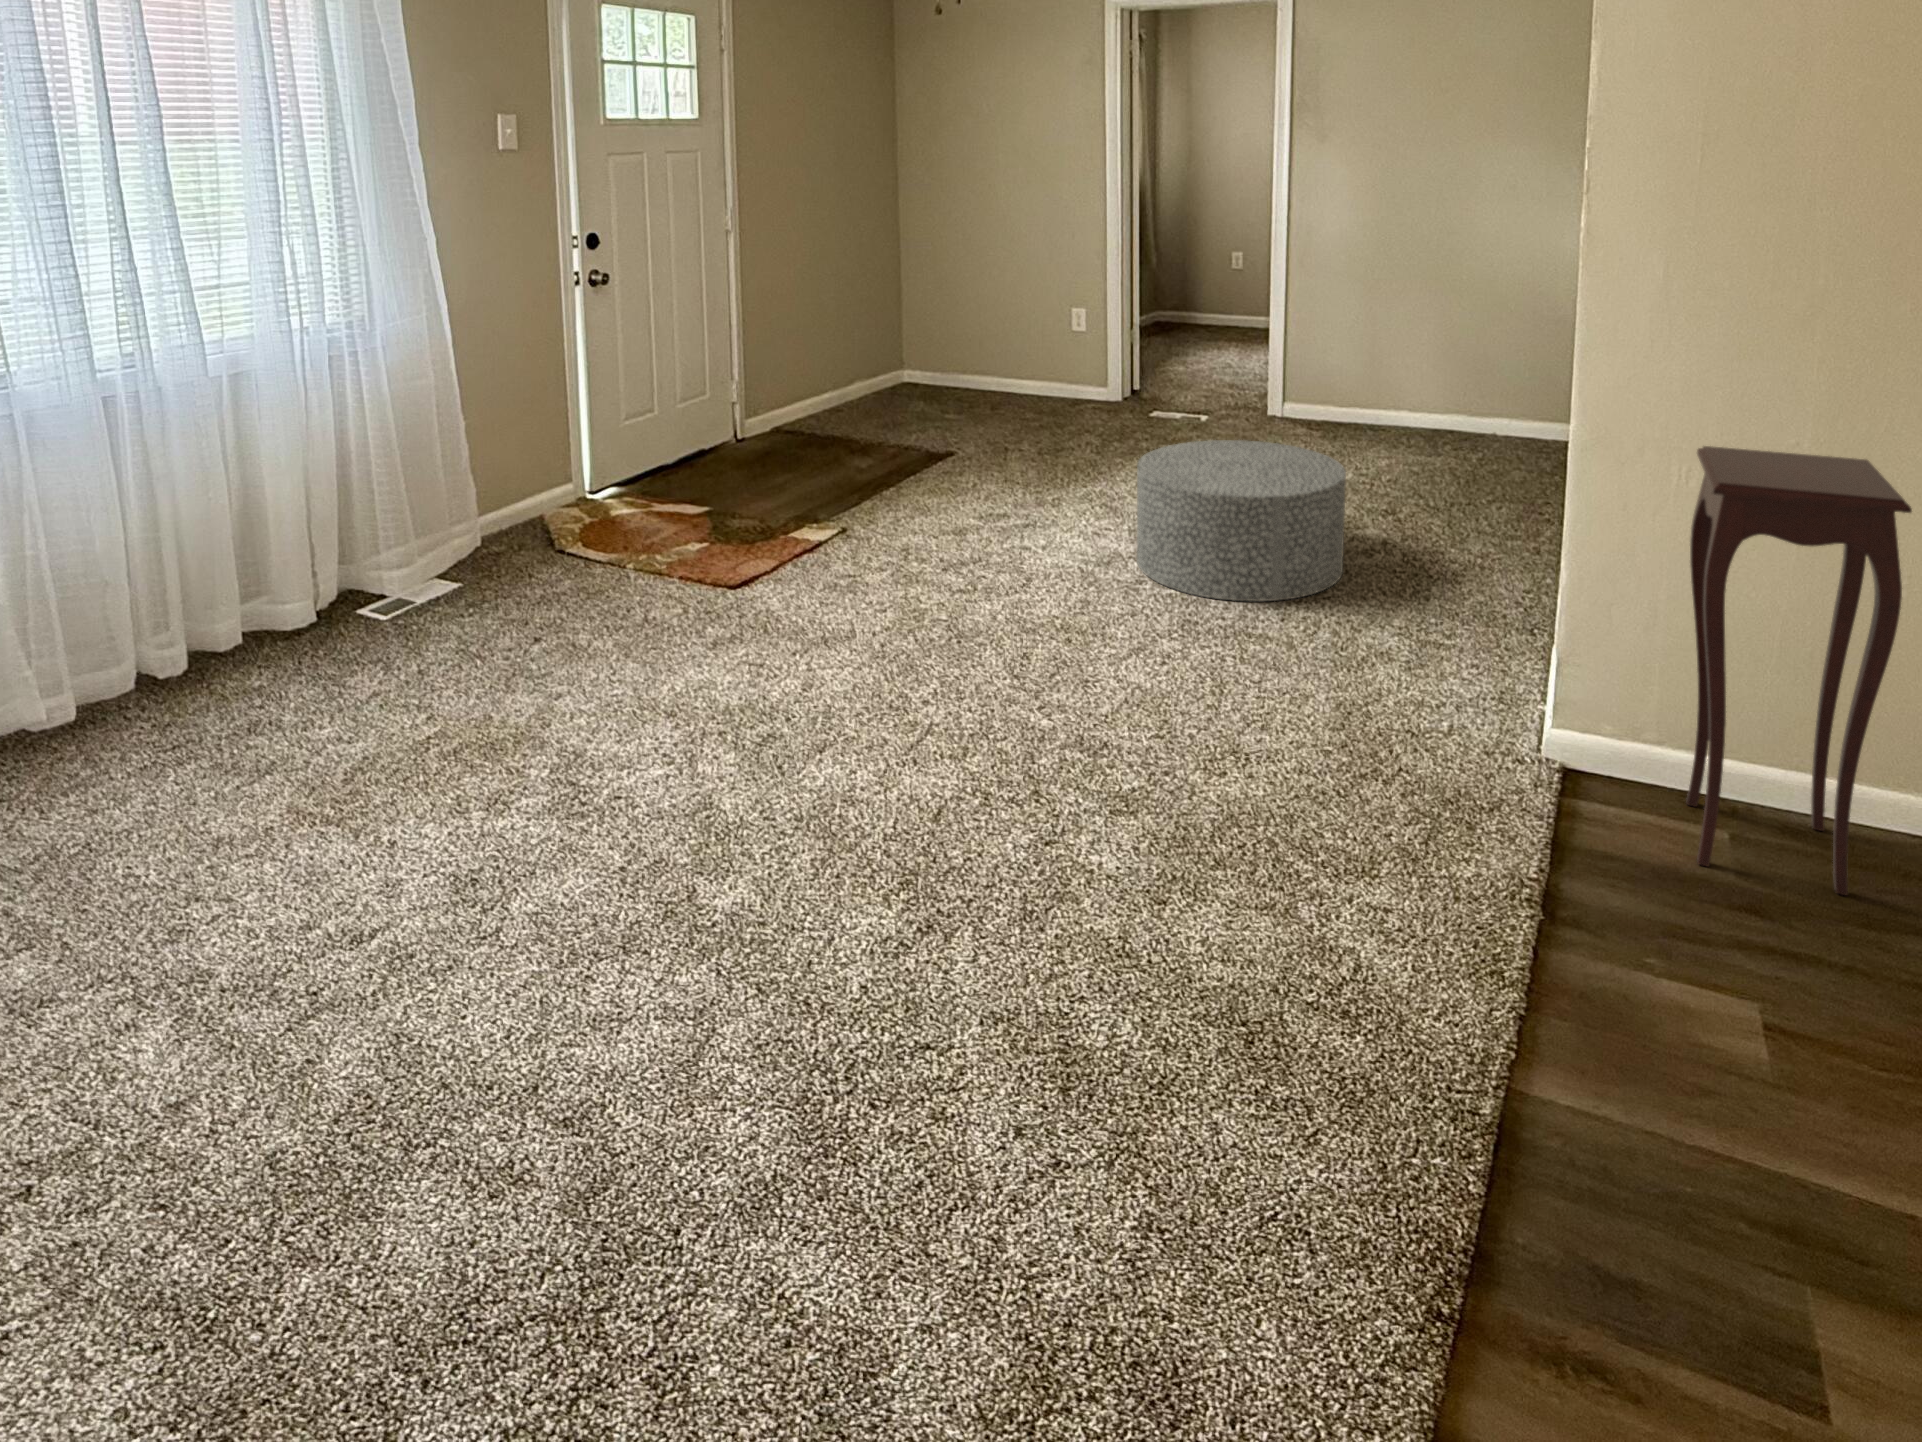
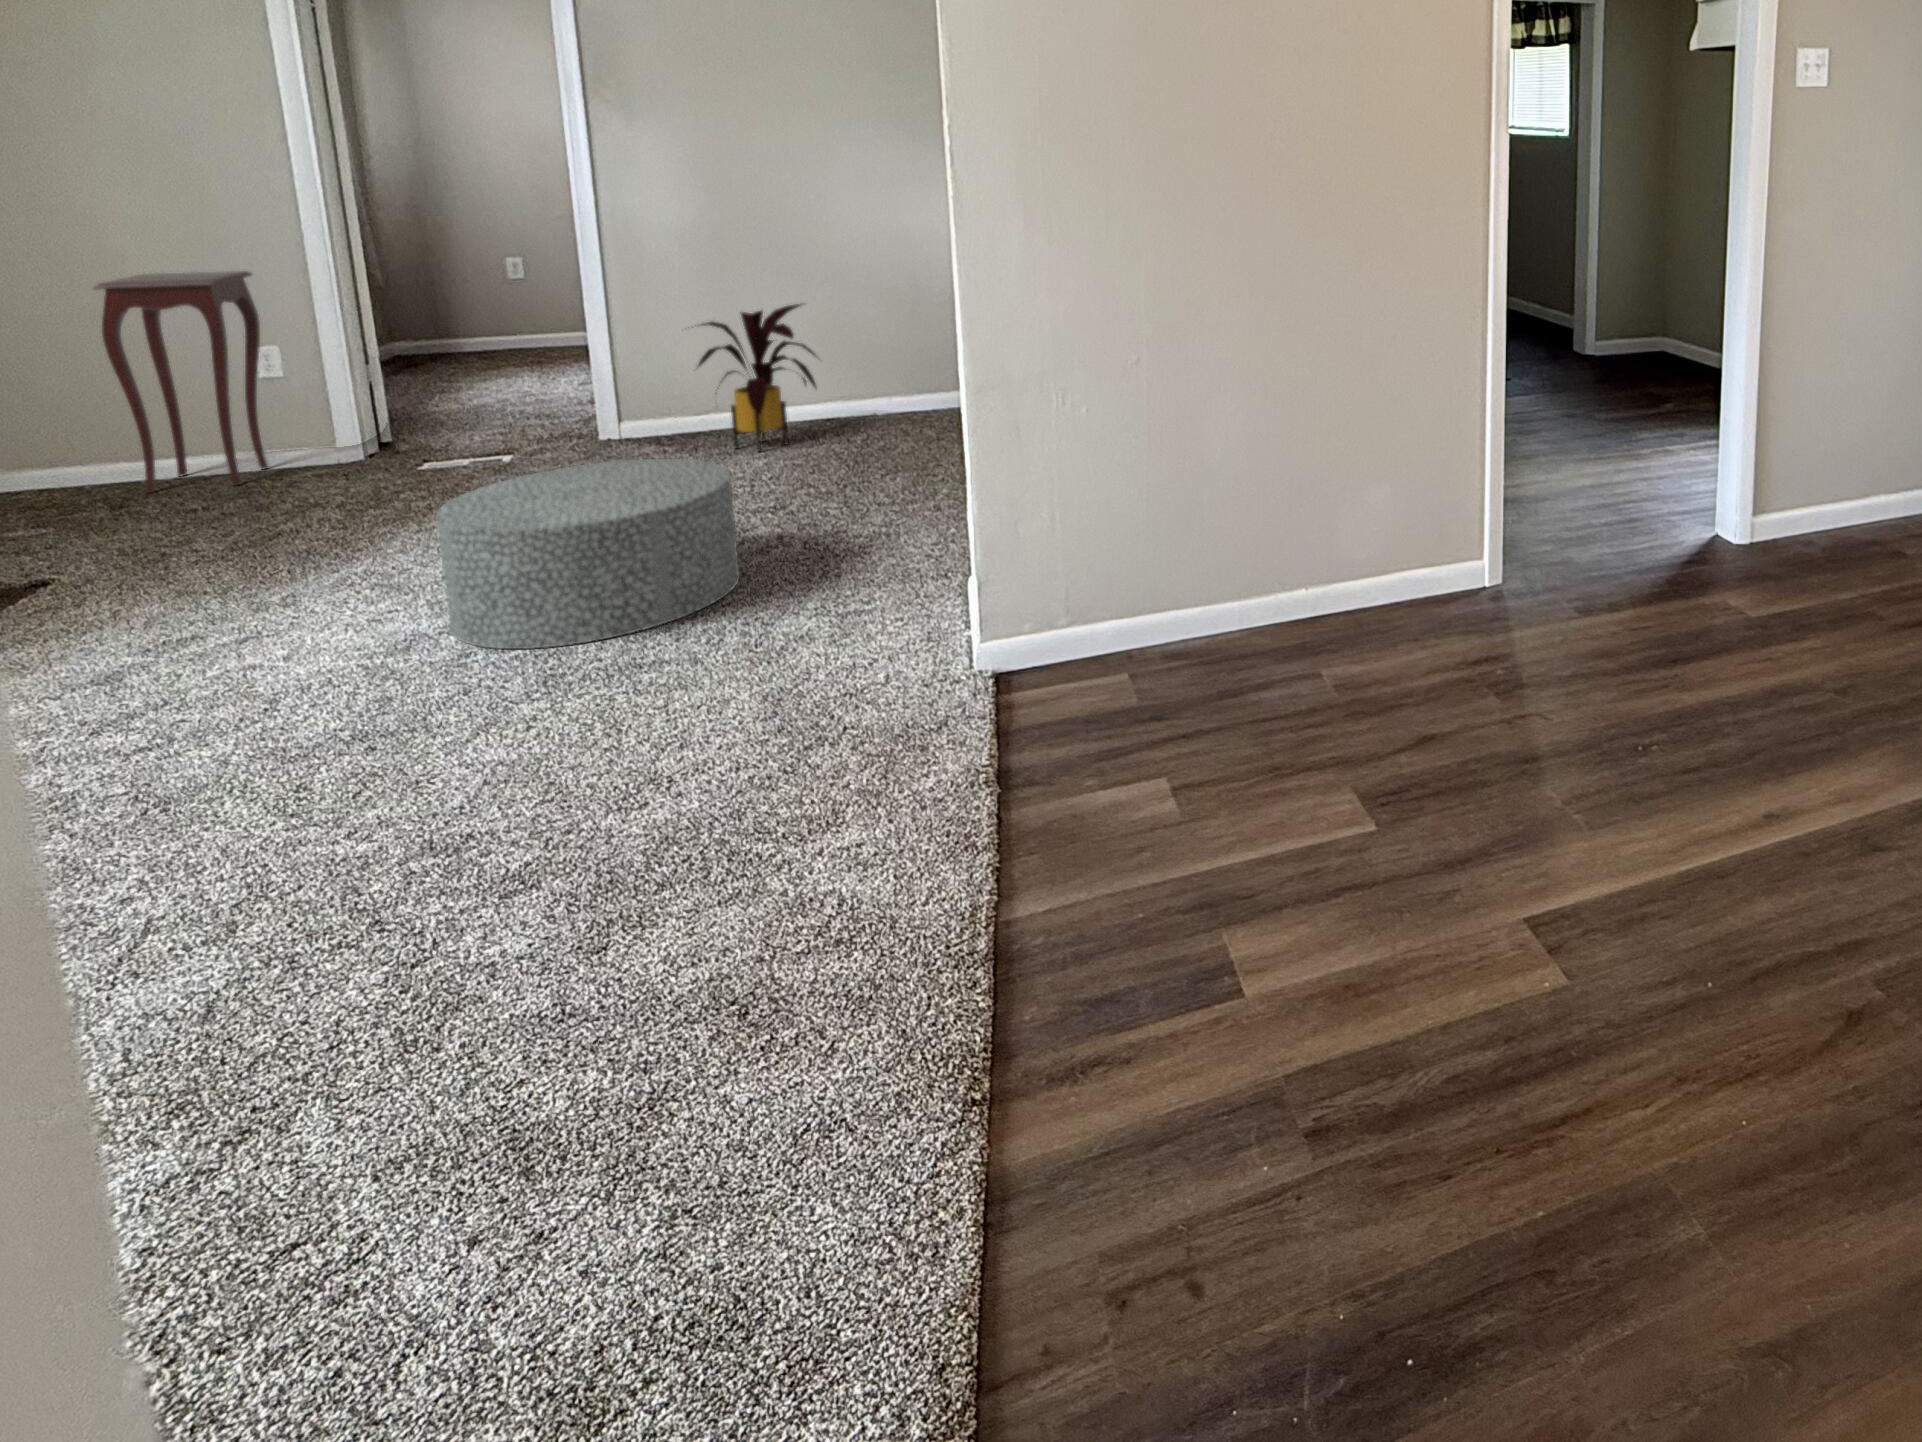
house plant: none [1336,313,1451,452] -> present [692,304,816,451]
side table: present [1686,446,1912,895] -> present [94,271,268,494]

